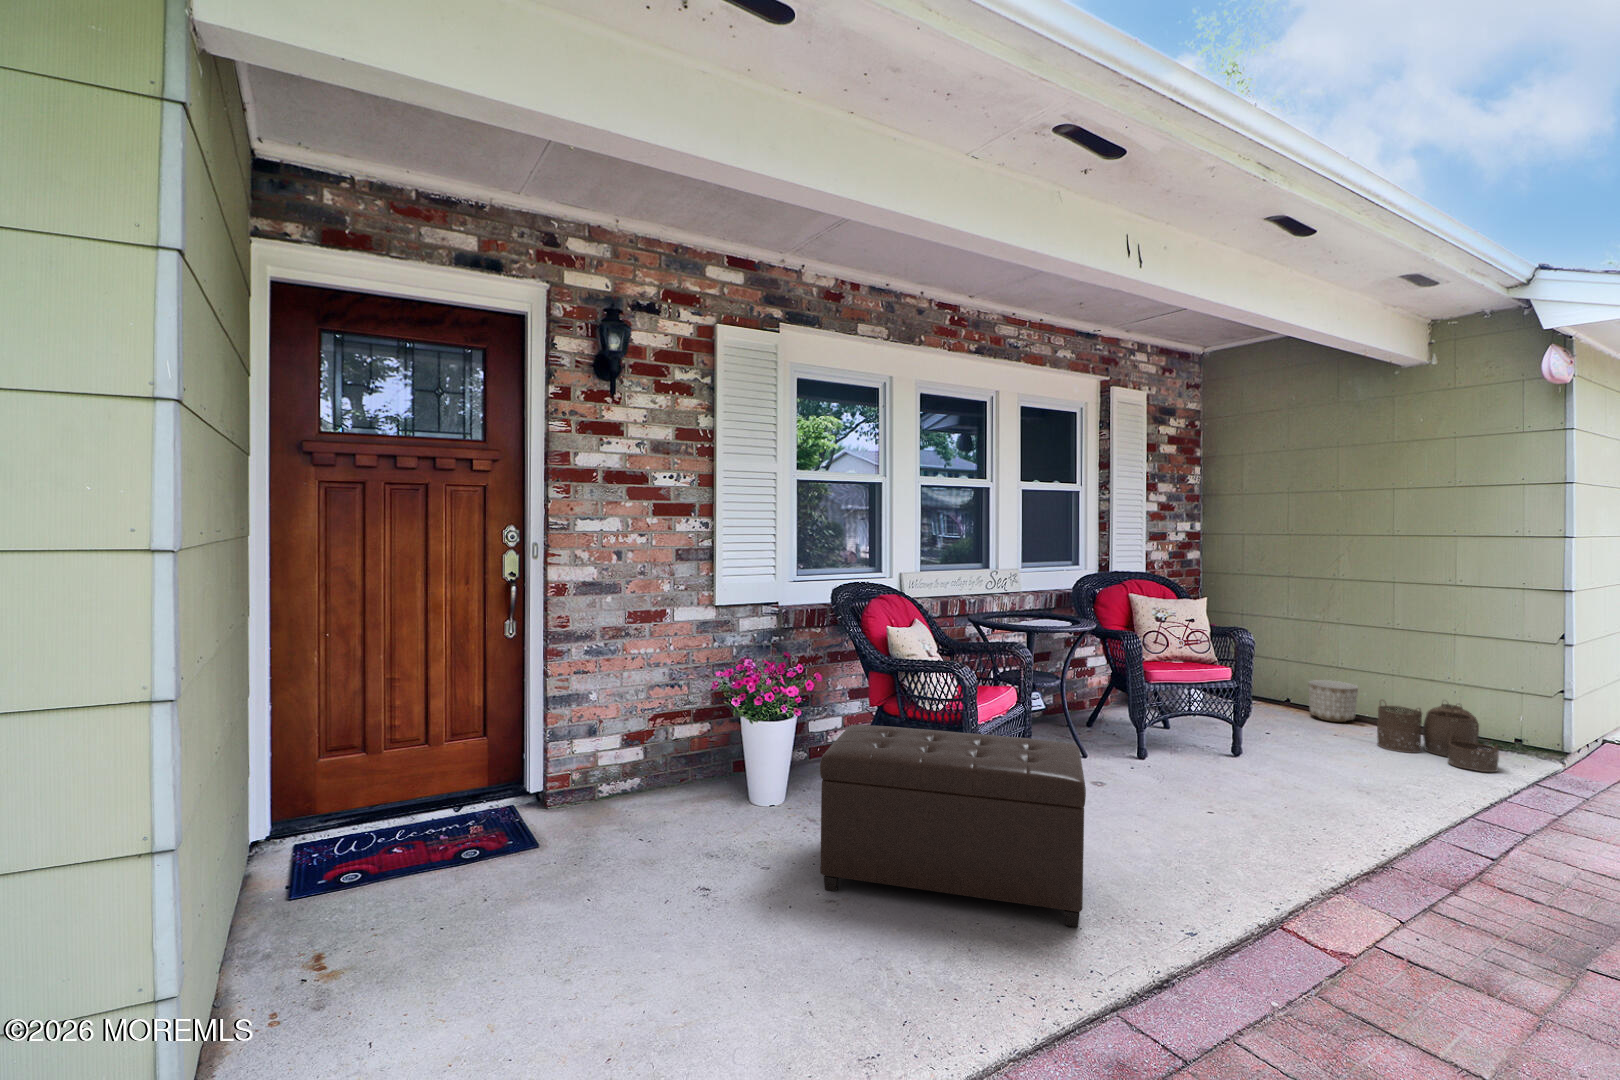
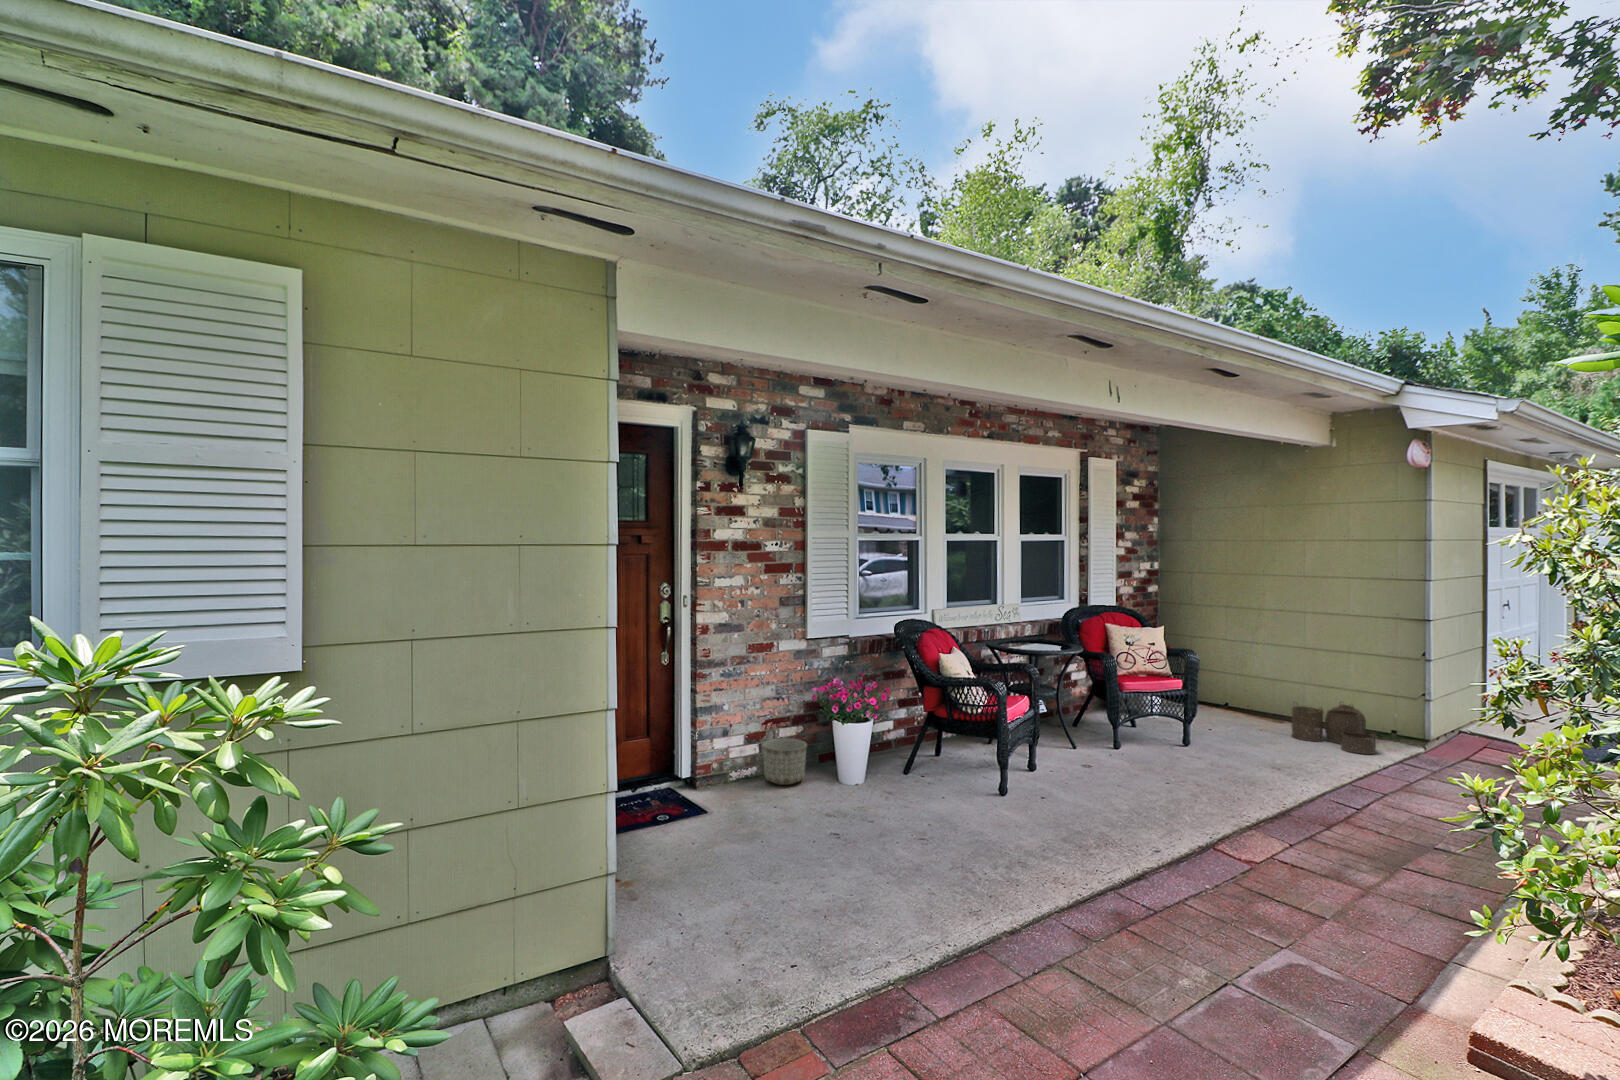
planter: present [1309,680,1358,722] -> present [763,738,807,785]
ottoman: present [820,725,1086,927] -> none [911,724,1089,852]

